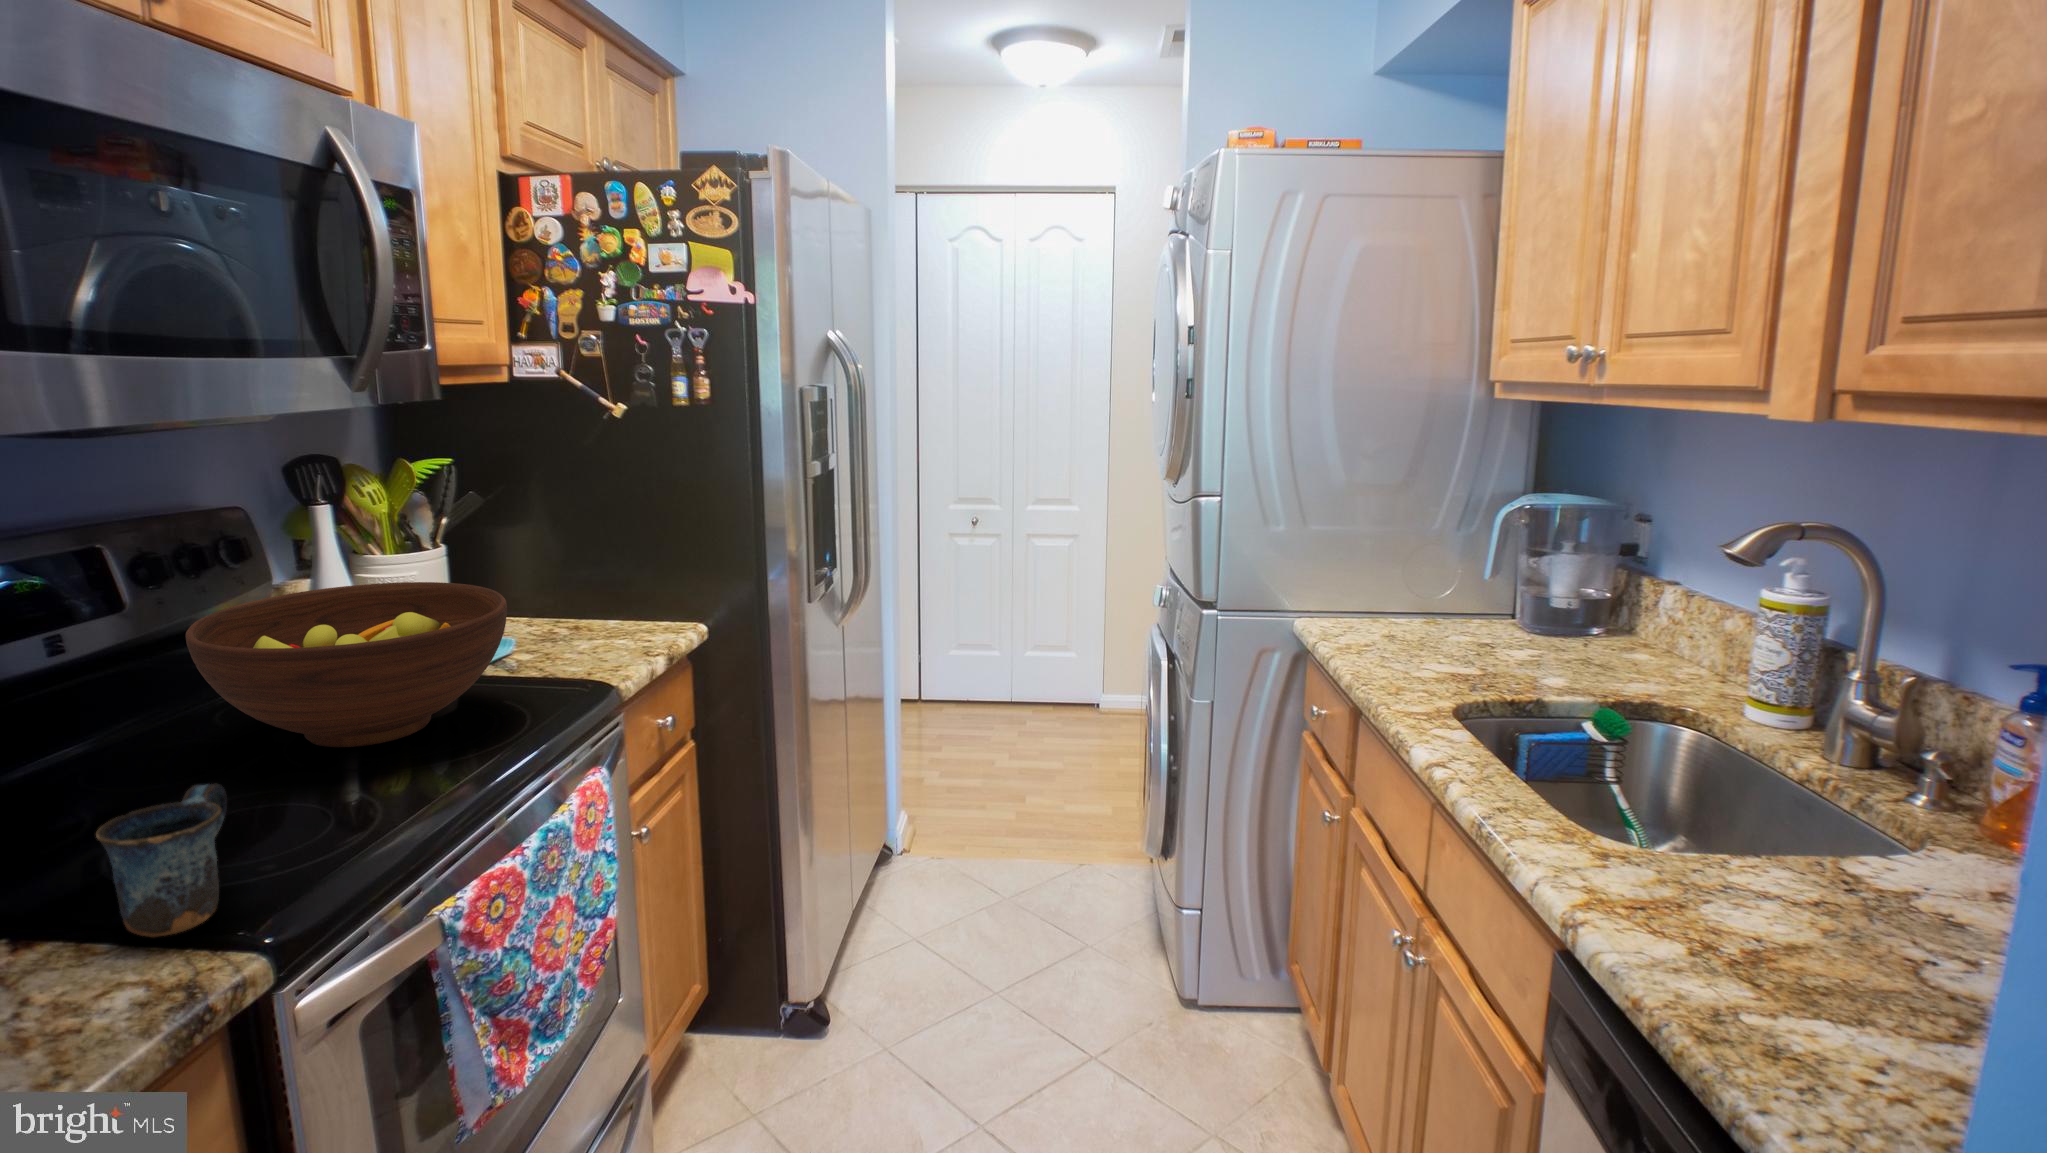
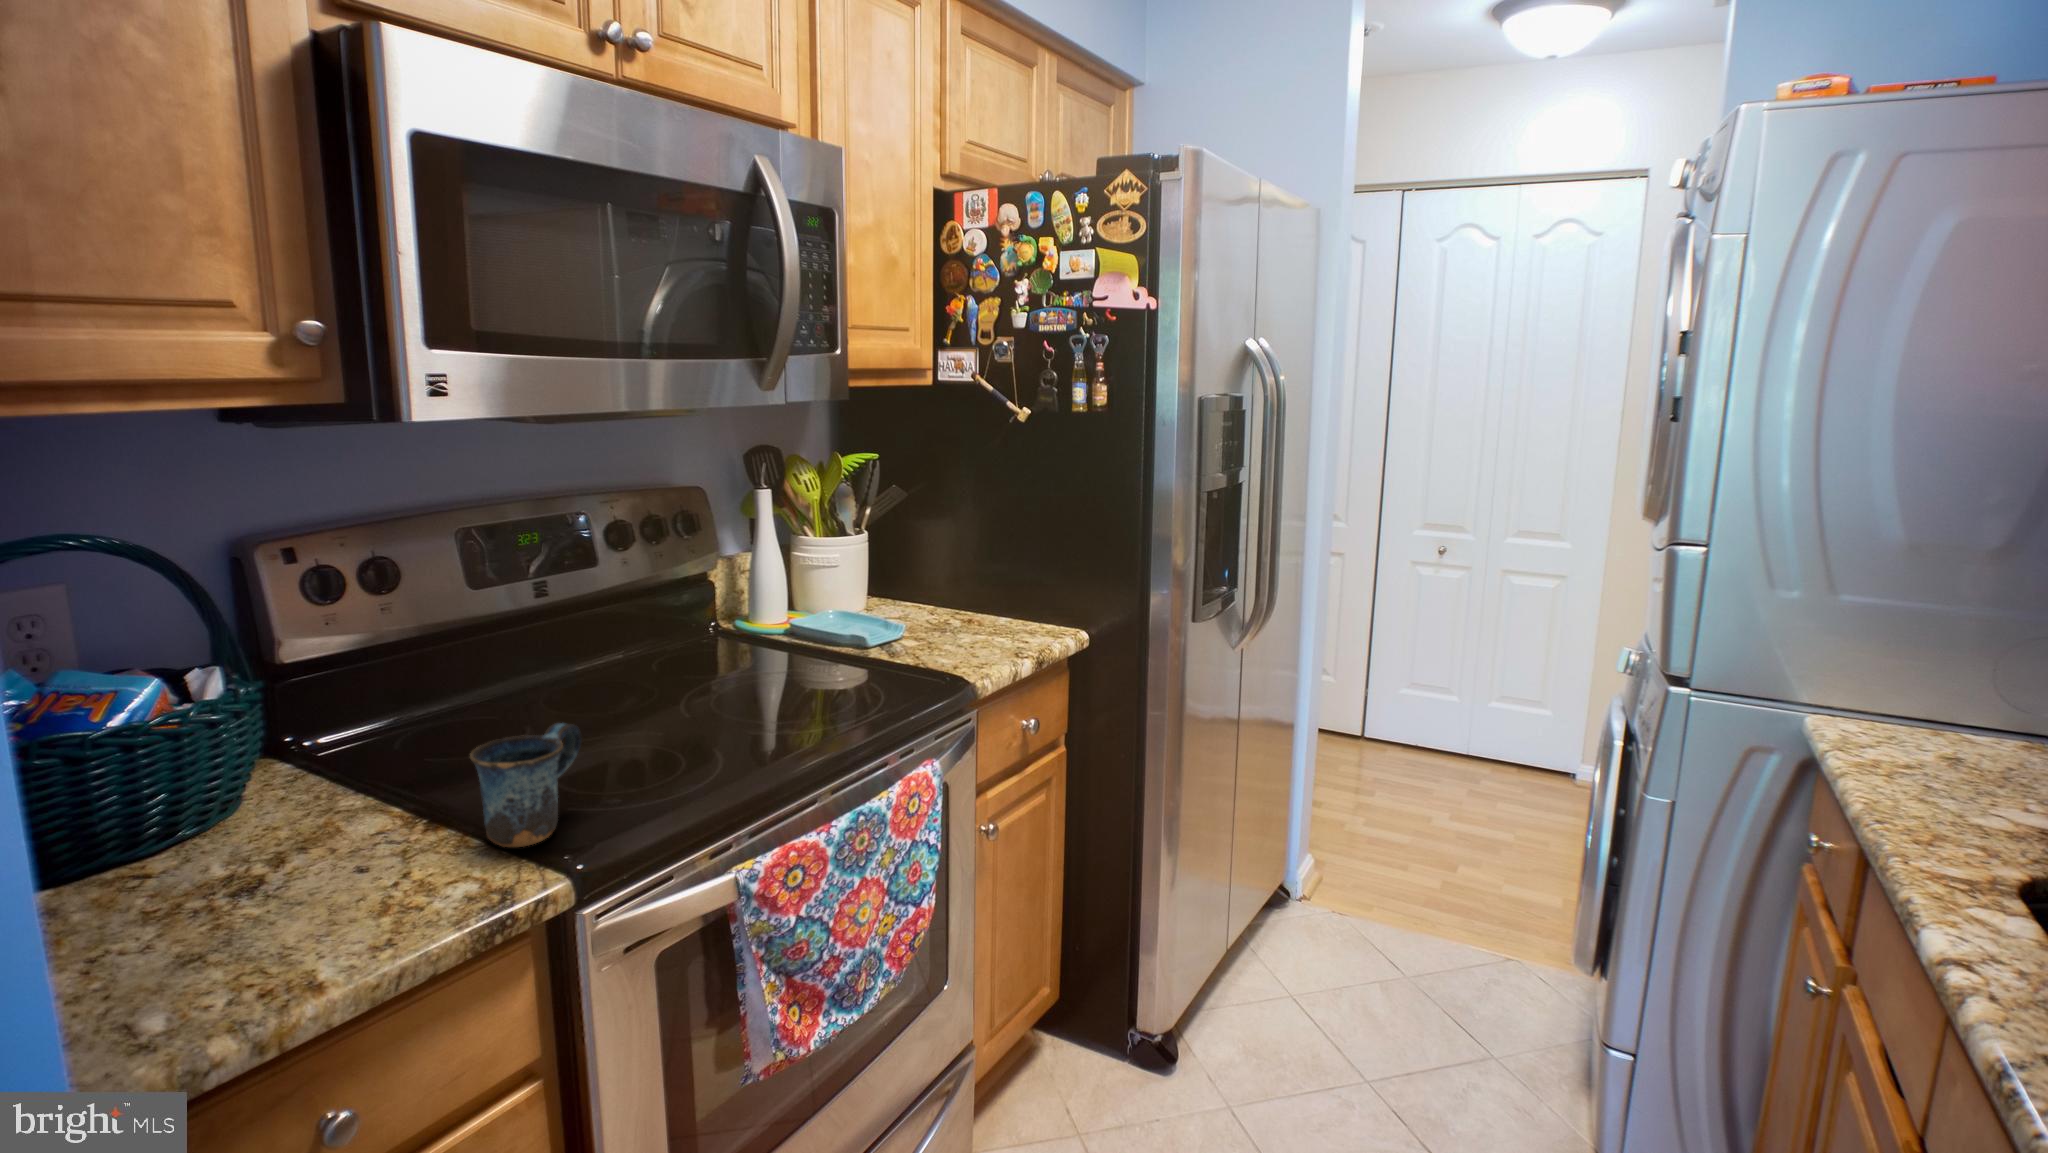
fruit bowl: present [185,582,507,747] -> none [618,563,872,707]

